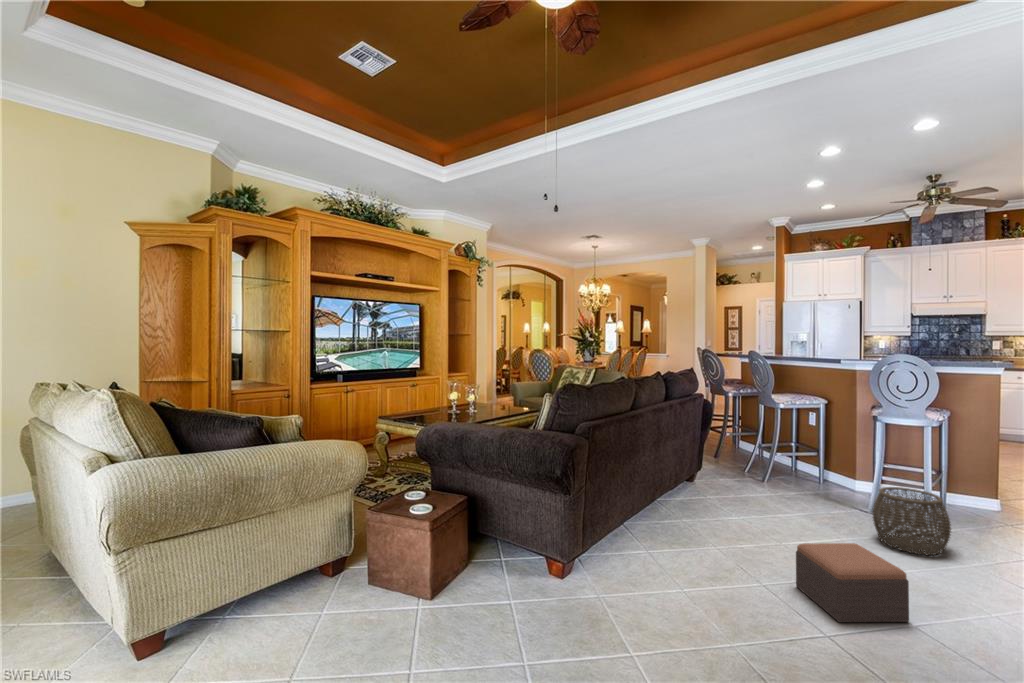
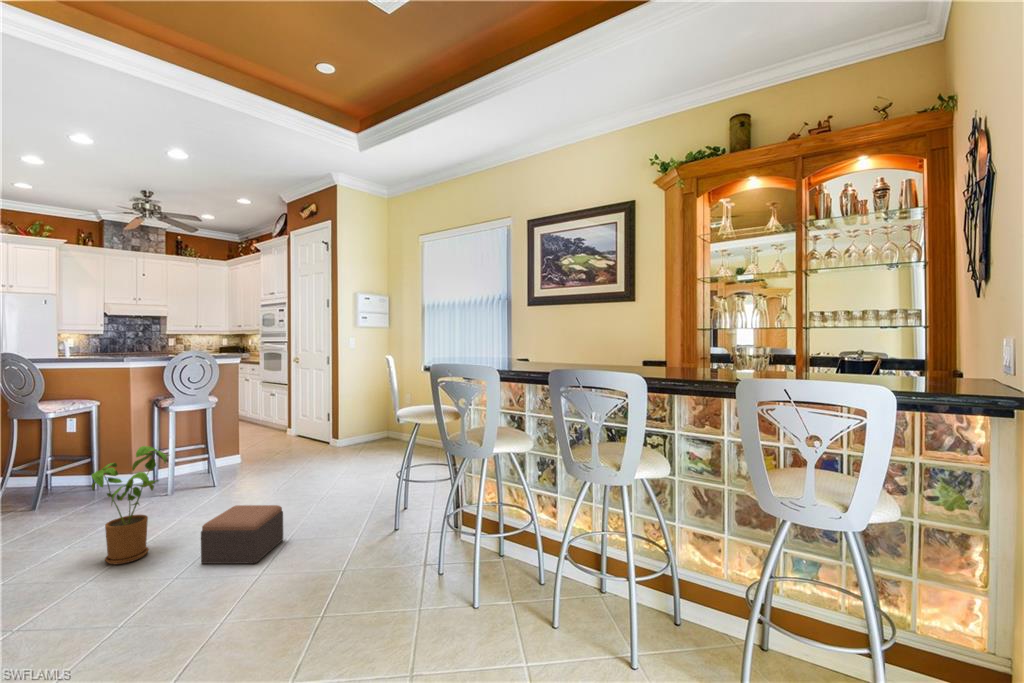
house plant: none [736,443,805,552] -> present [92,446,168,564]
woven basket: present [873,487,951,555] -> none [195,457,252,509]

